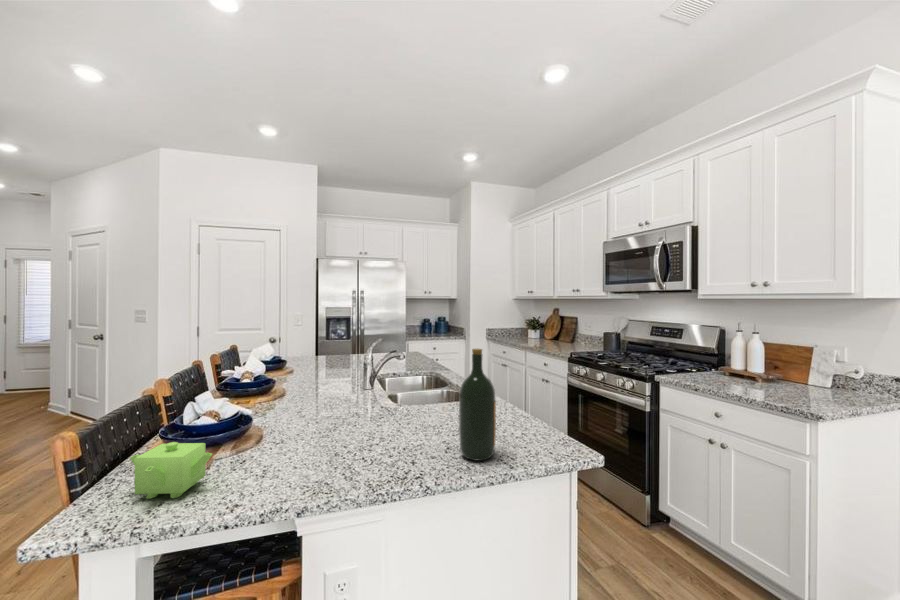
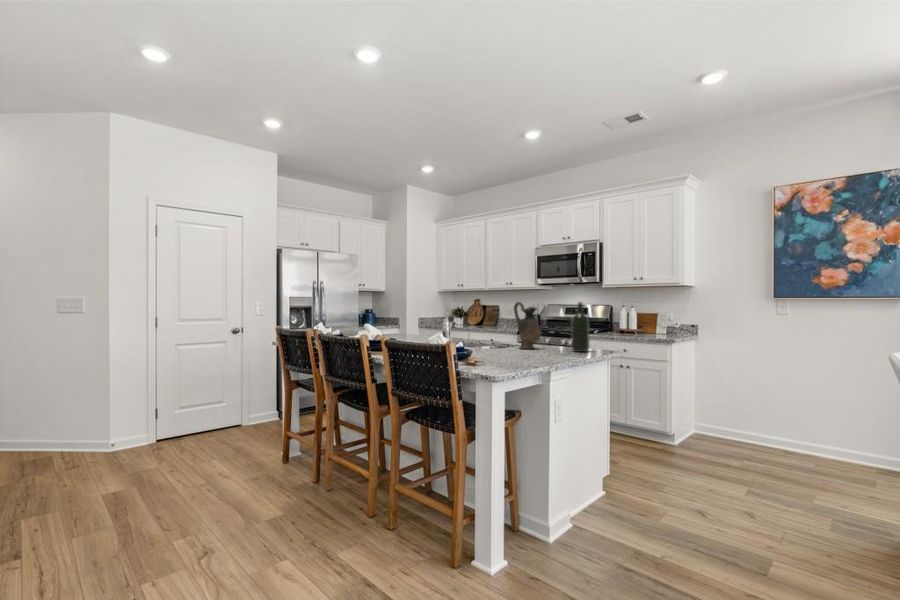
ceramic pitcher: none [400,338,438,428] -> present [514,302,541,349]
teapot: present [130,442,212,499] -> none [477,341,508,364]

